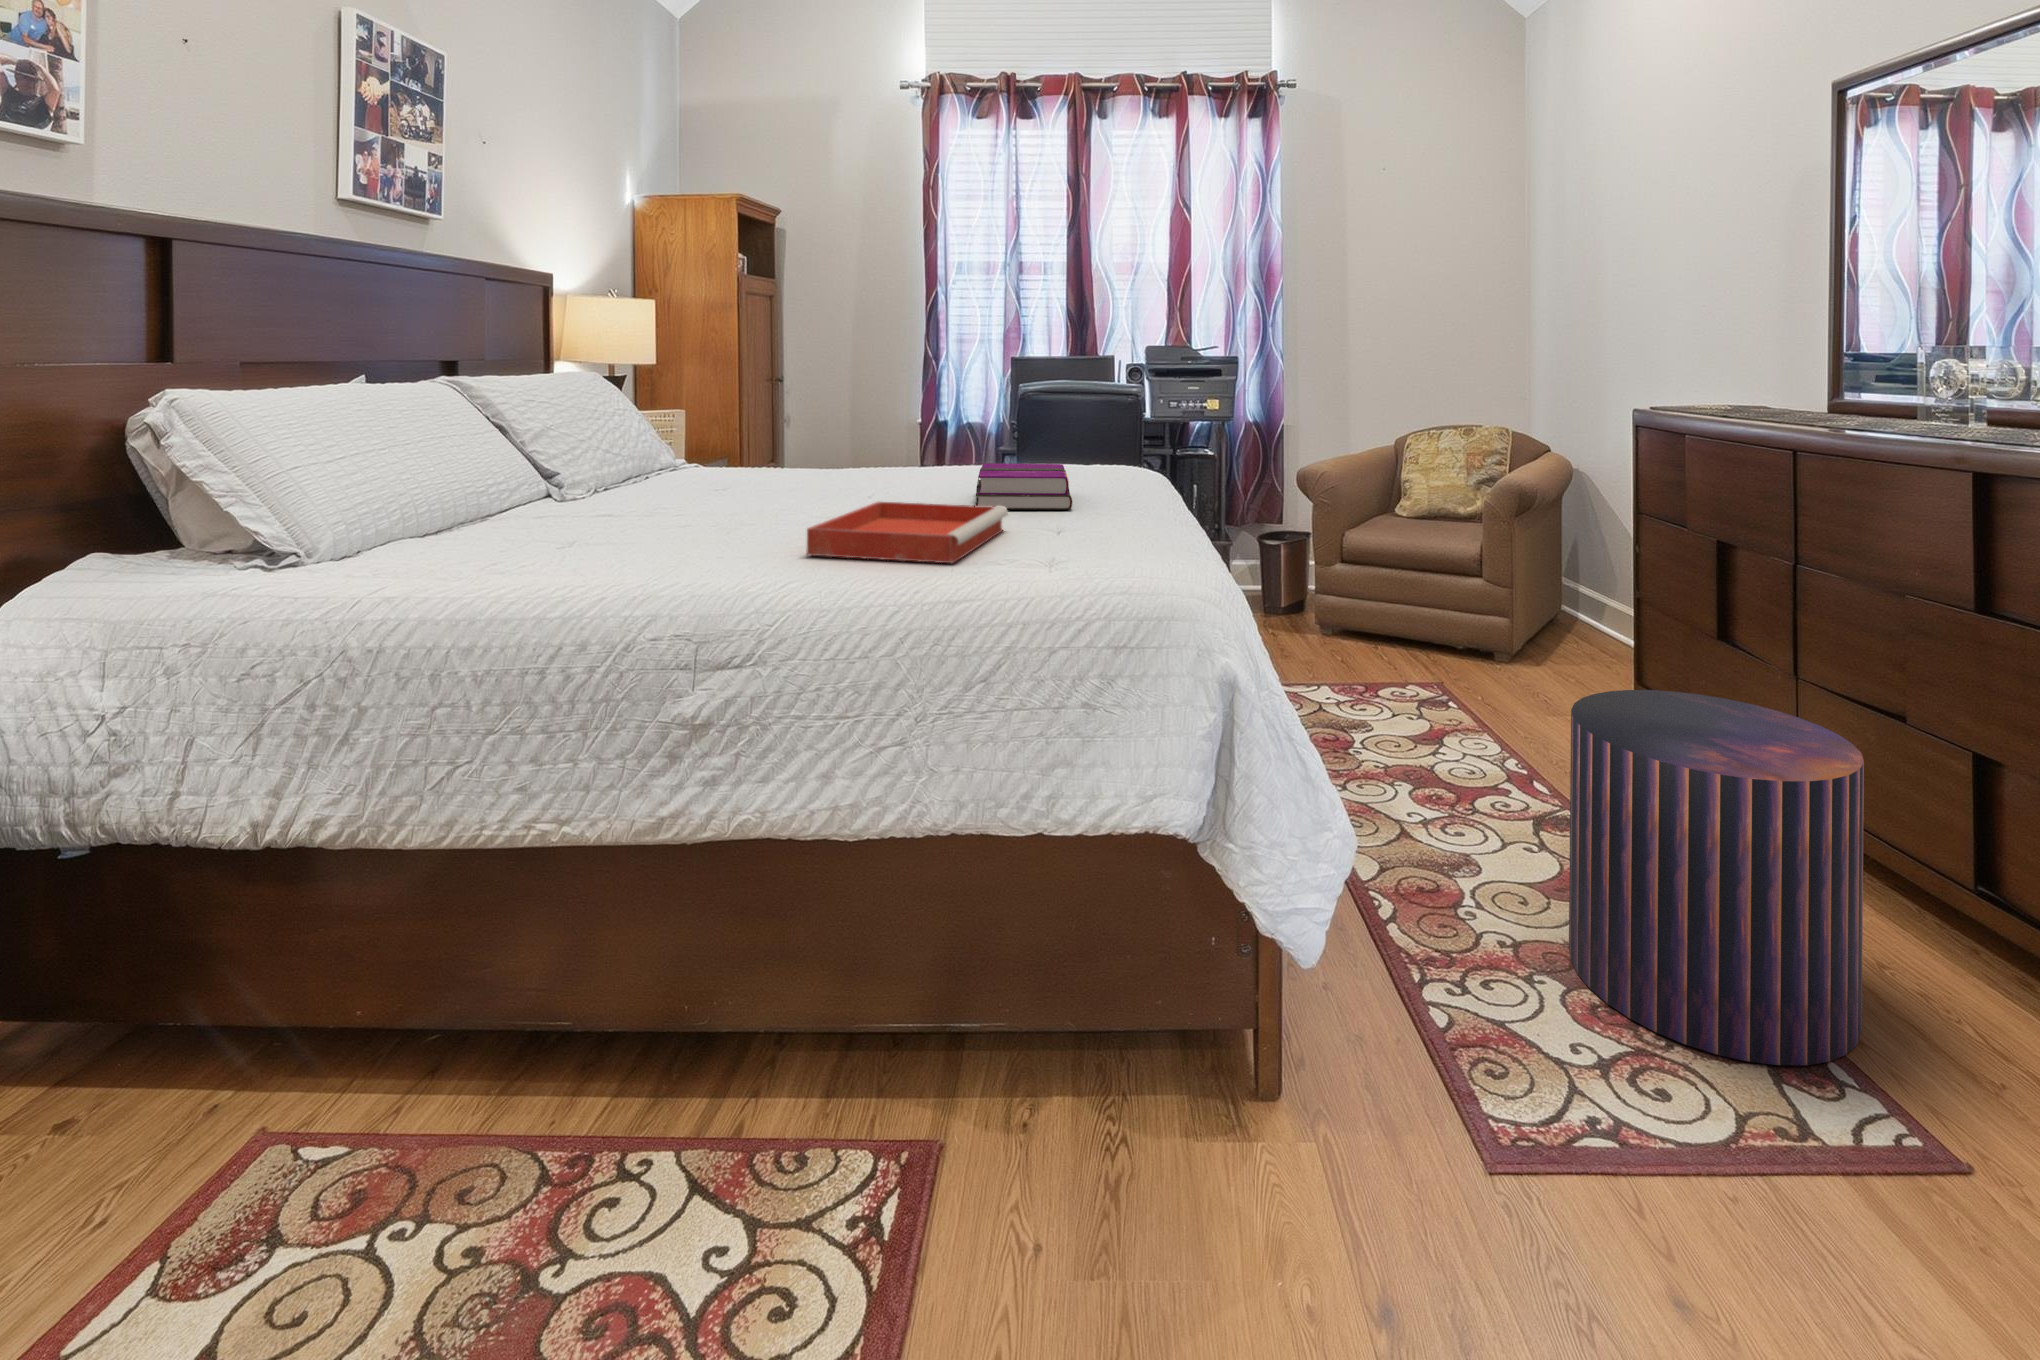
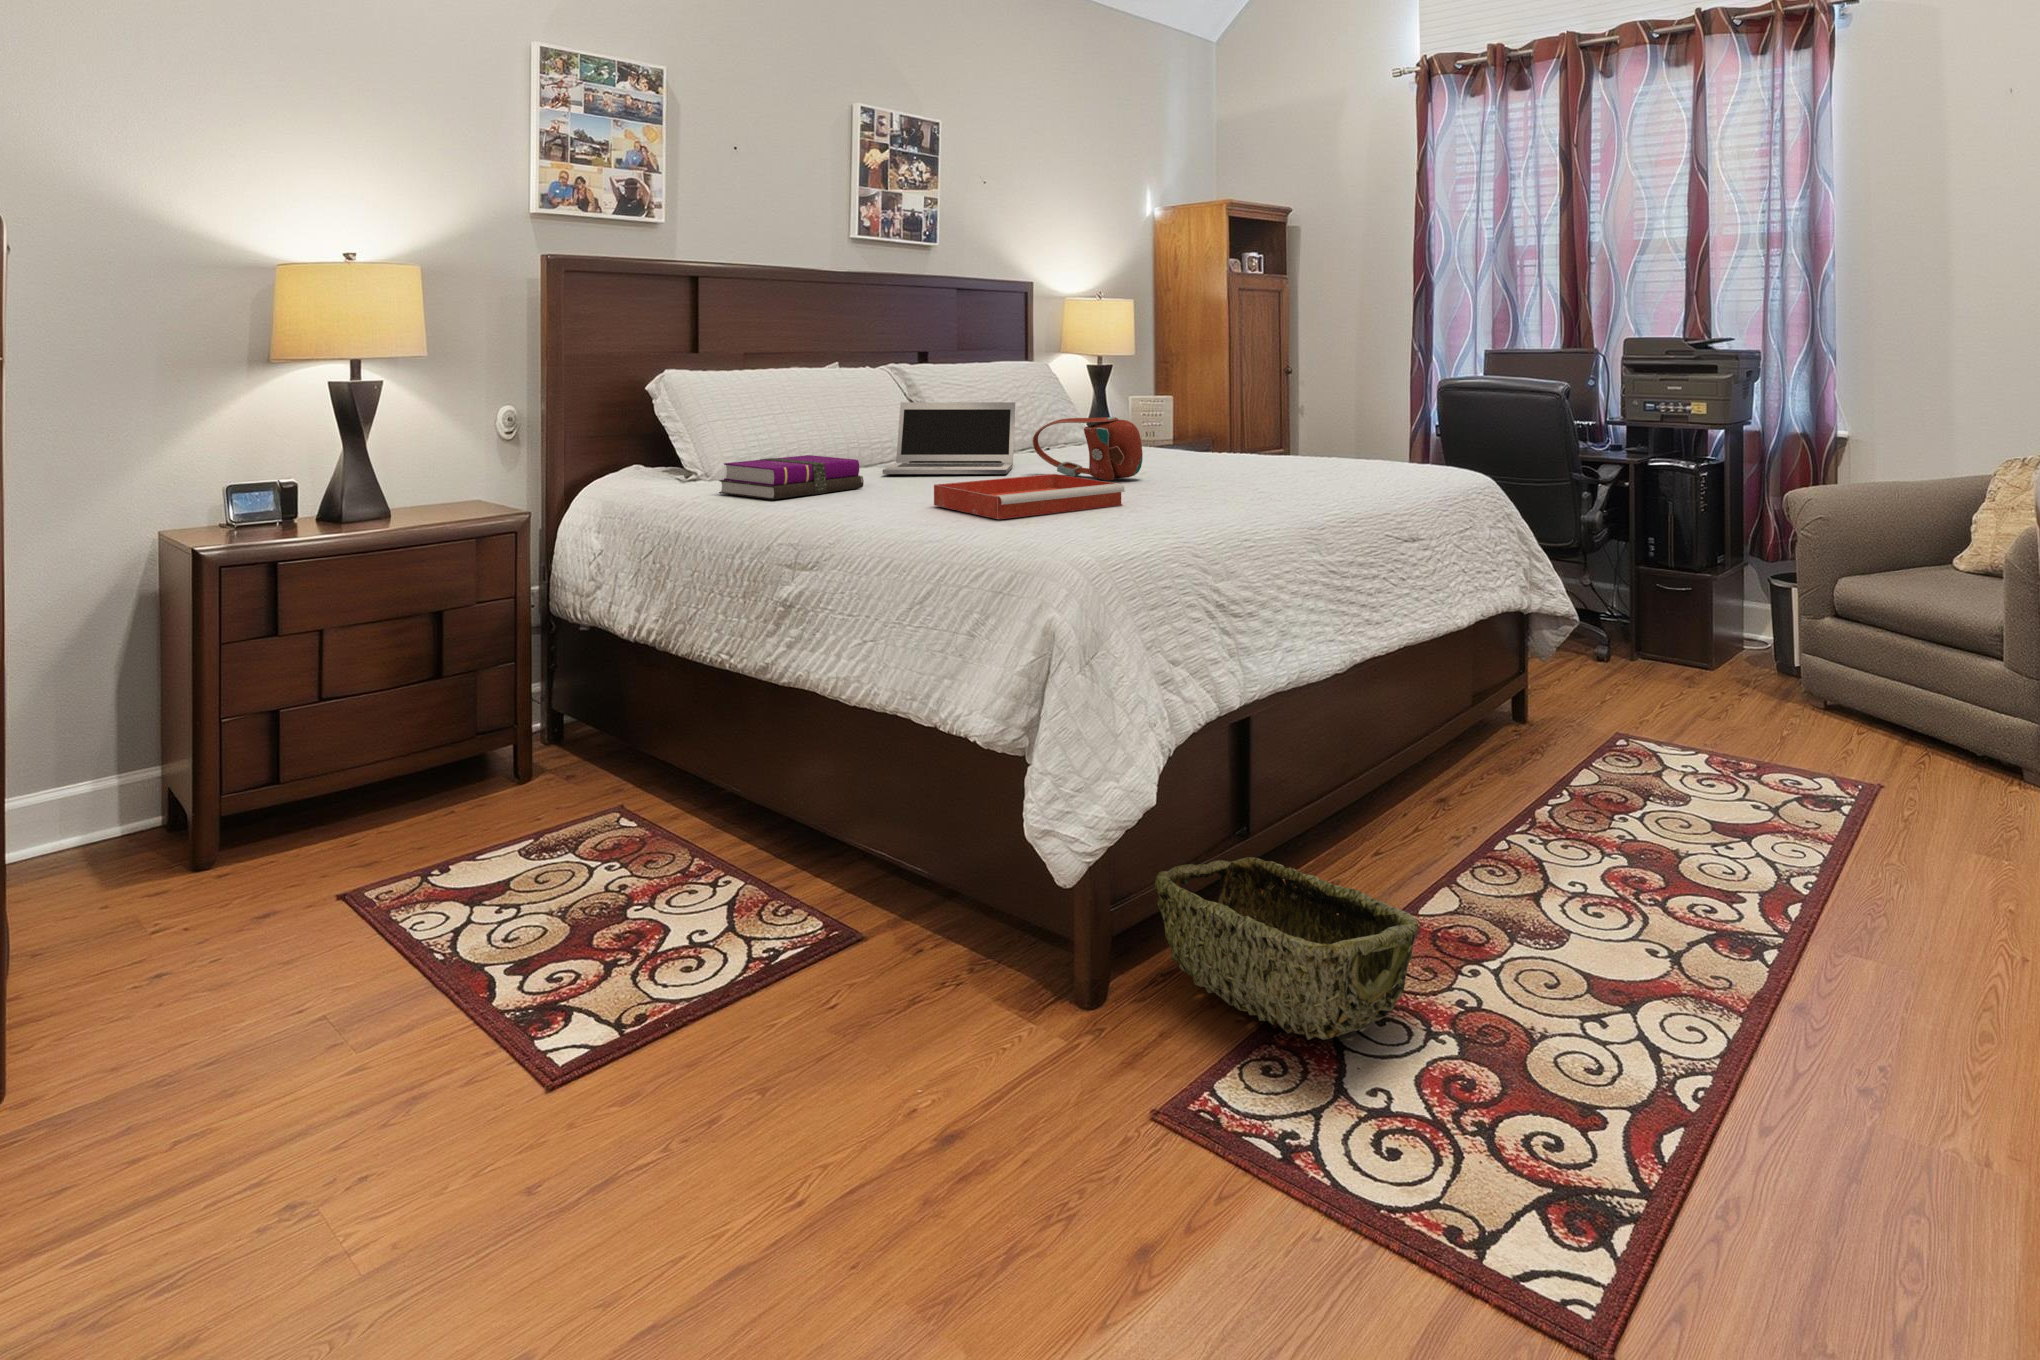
laptop: none [539,417,733,521] -> present [882,402,1015,474]
handbag: none [761,431,911,504] -> present [1033,417,1143,481]
notebook: present [976,463,1072,510] -> present [719,455,864,499]
pouf: present [1569,690,1864,1065] -> none [1510,750,1845,1220]
woven basket: none [1269,880,1543,1048] -> present [1155,857,1419,1040]

